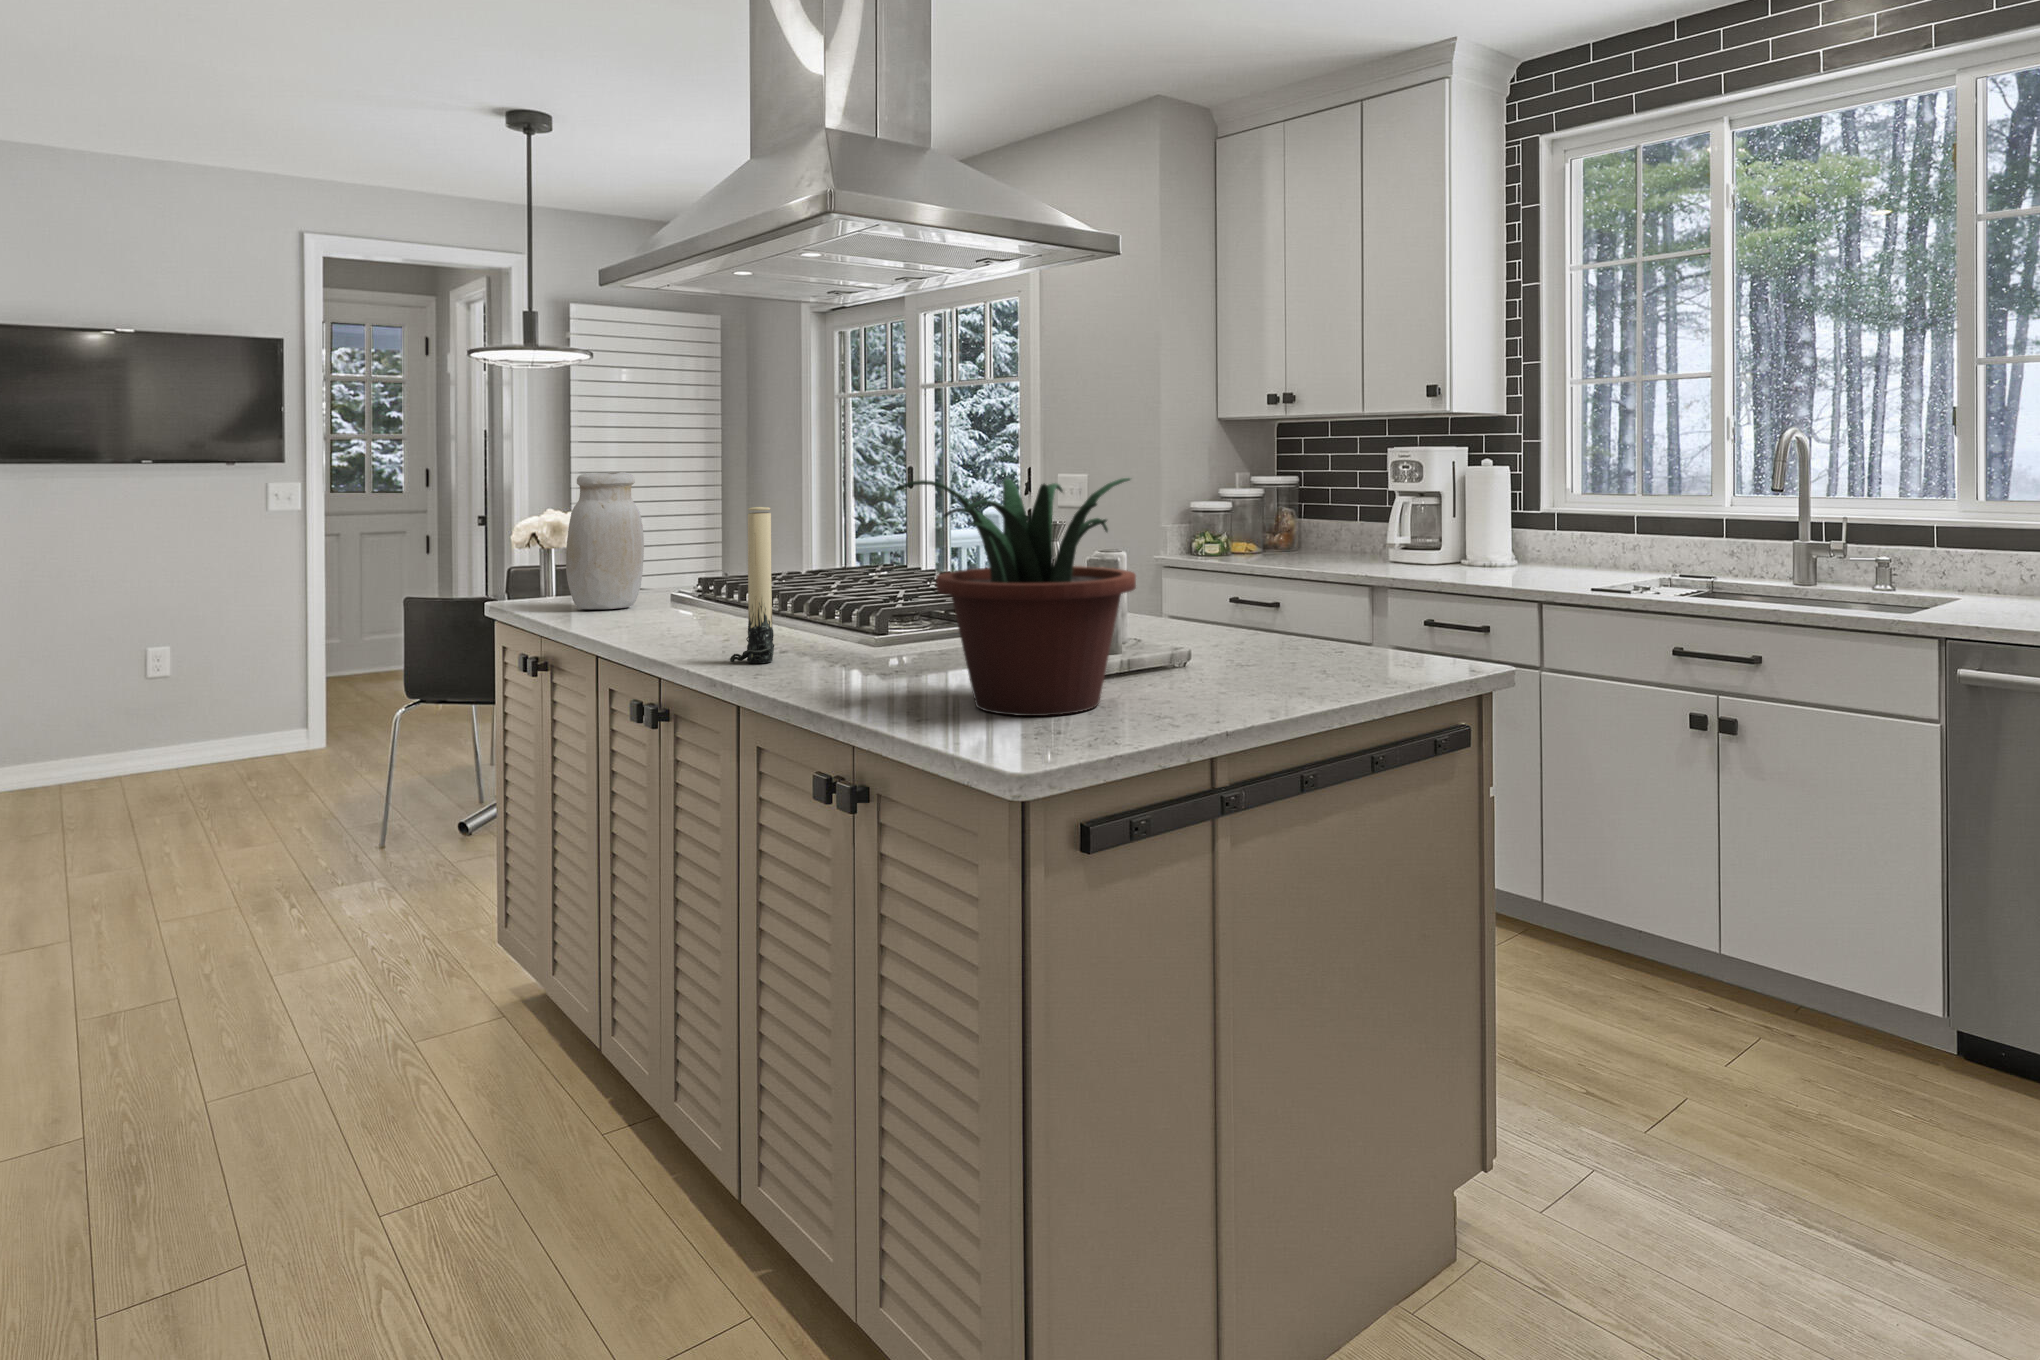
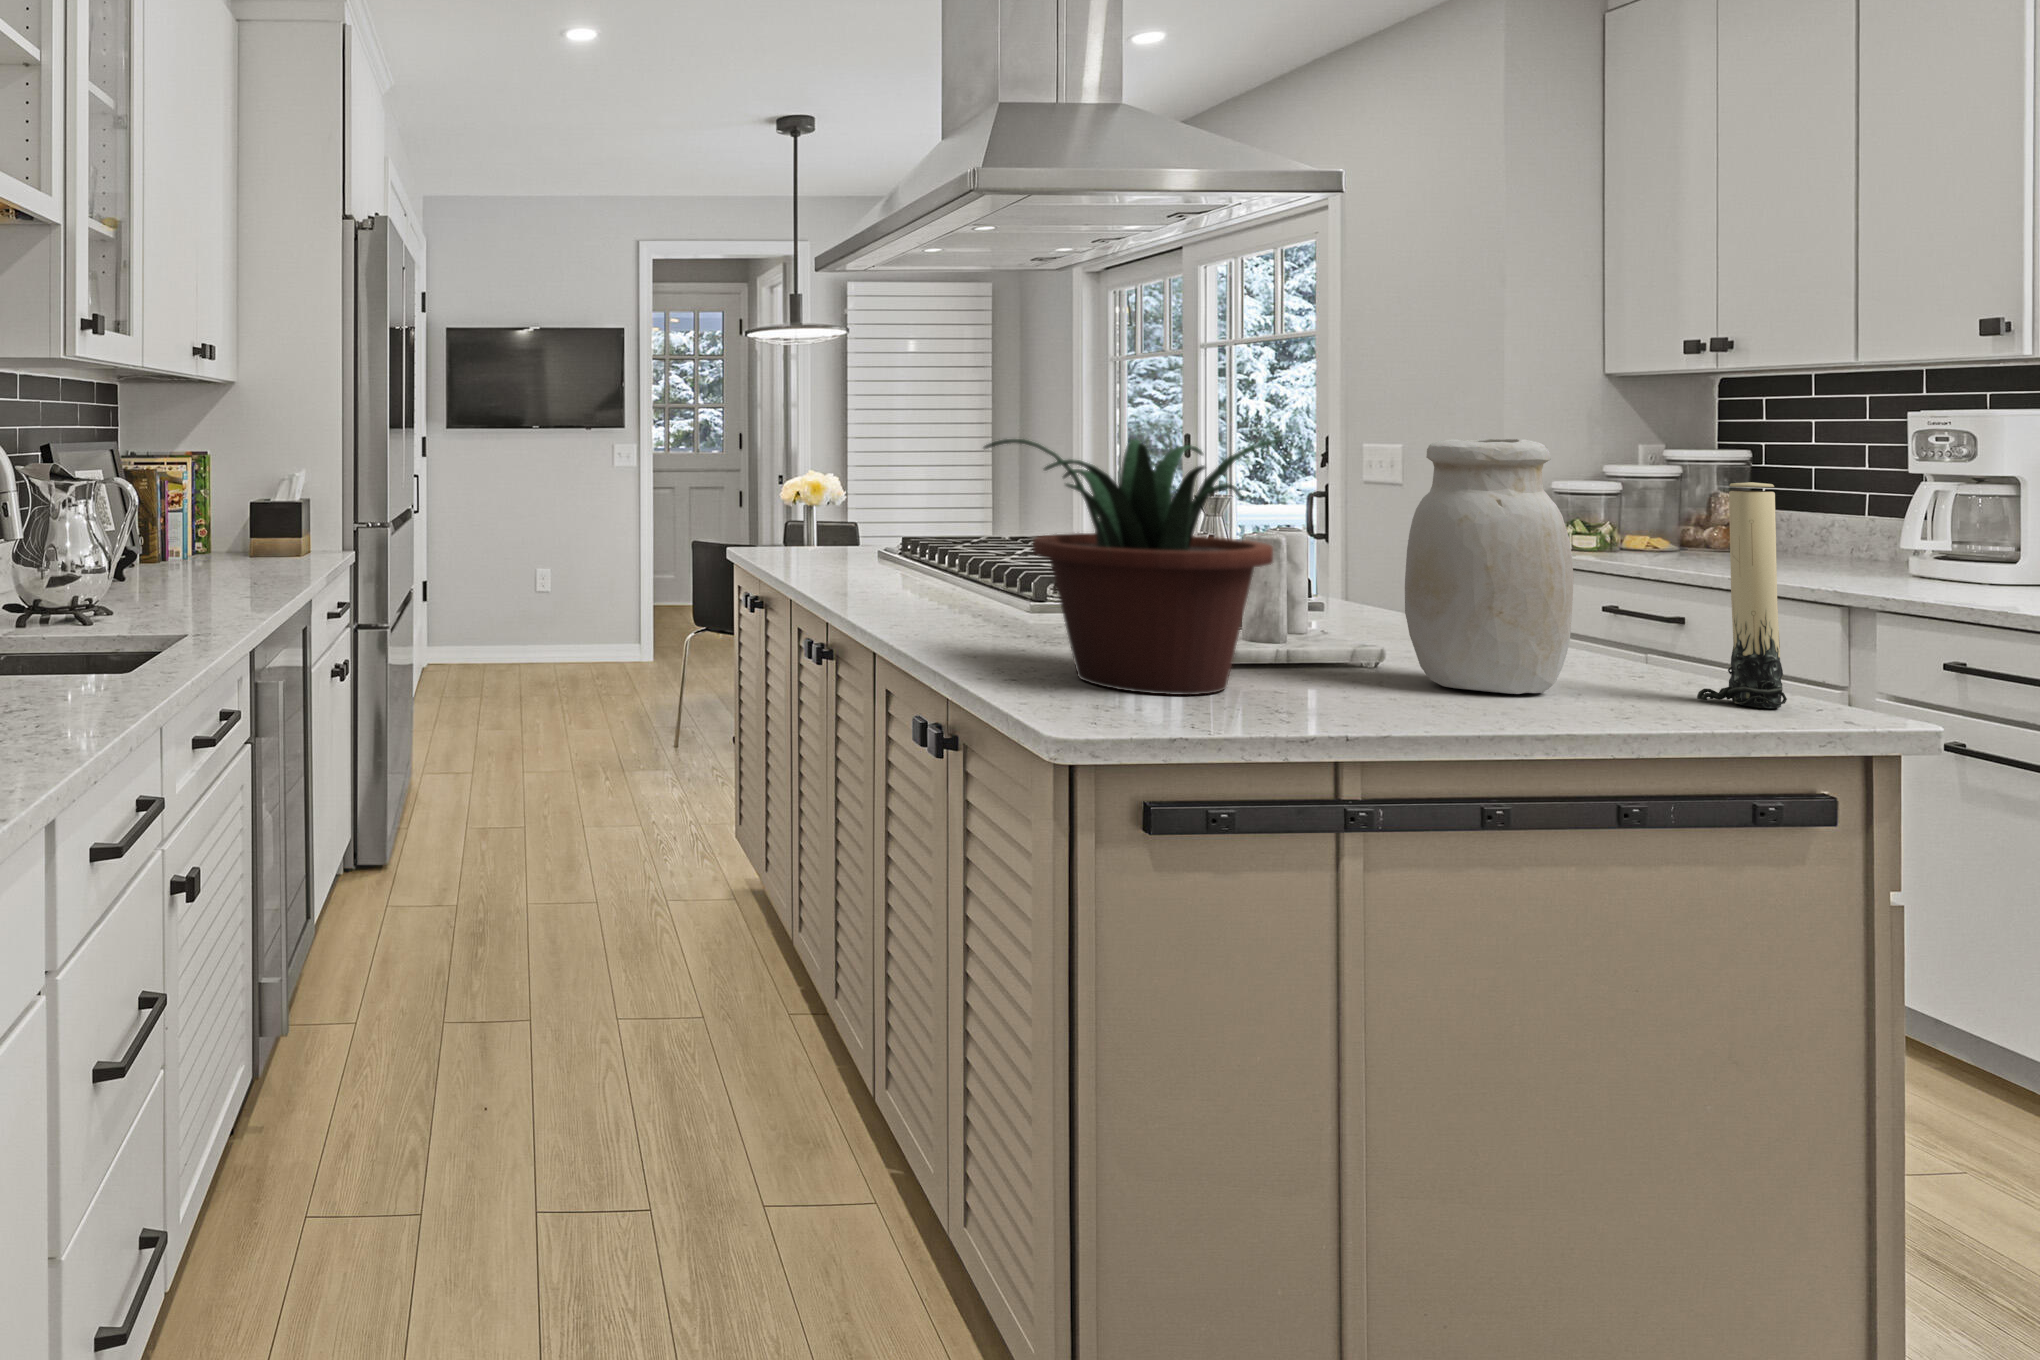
jar: present [566,472,644,609] -> present [1405,439,1574,694]
candle: present [730,507,774,663] -> present [1697,482,1787,708]

